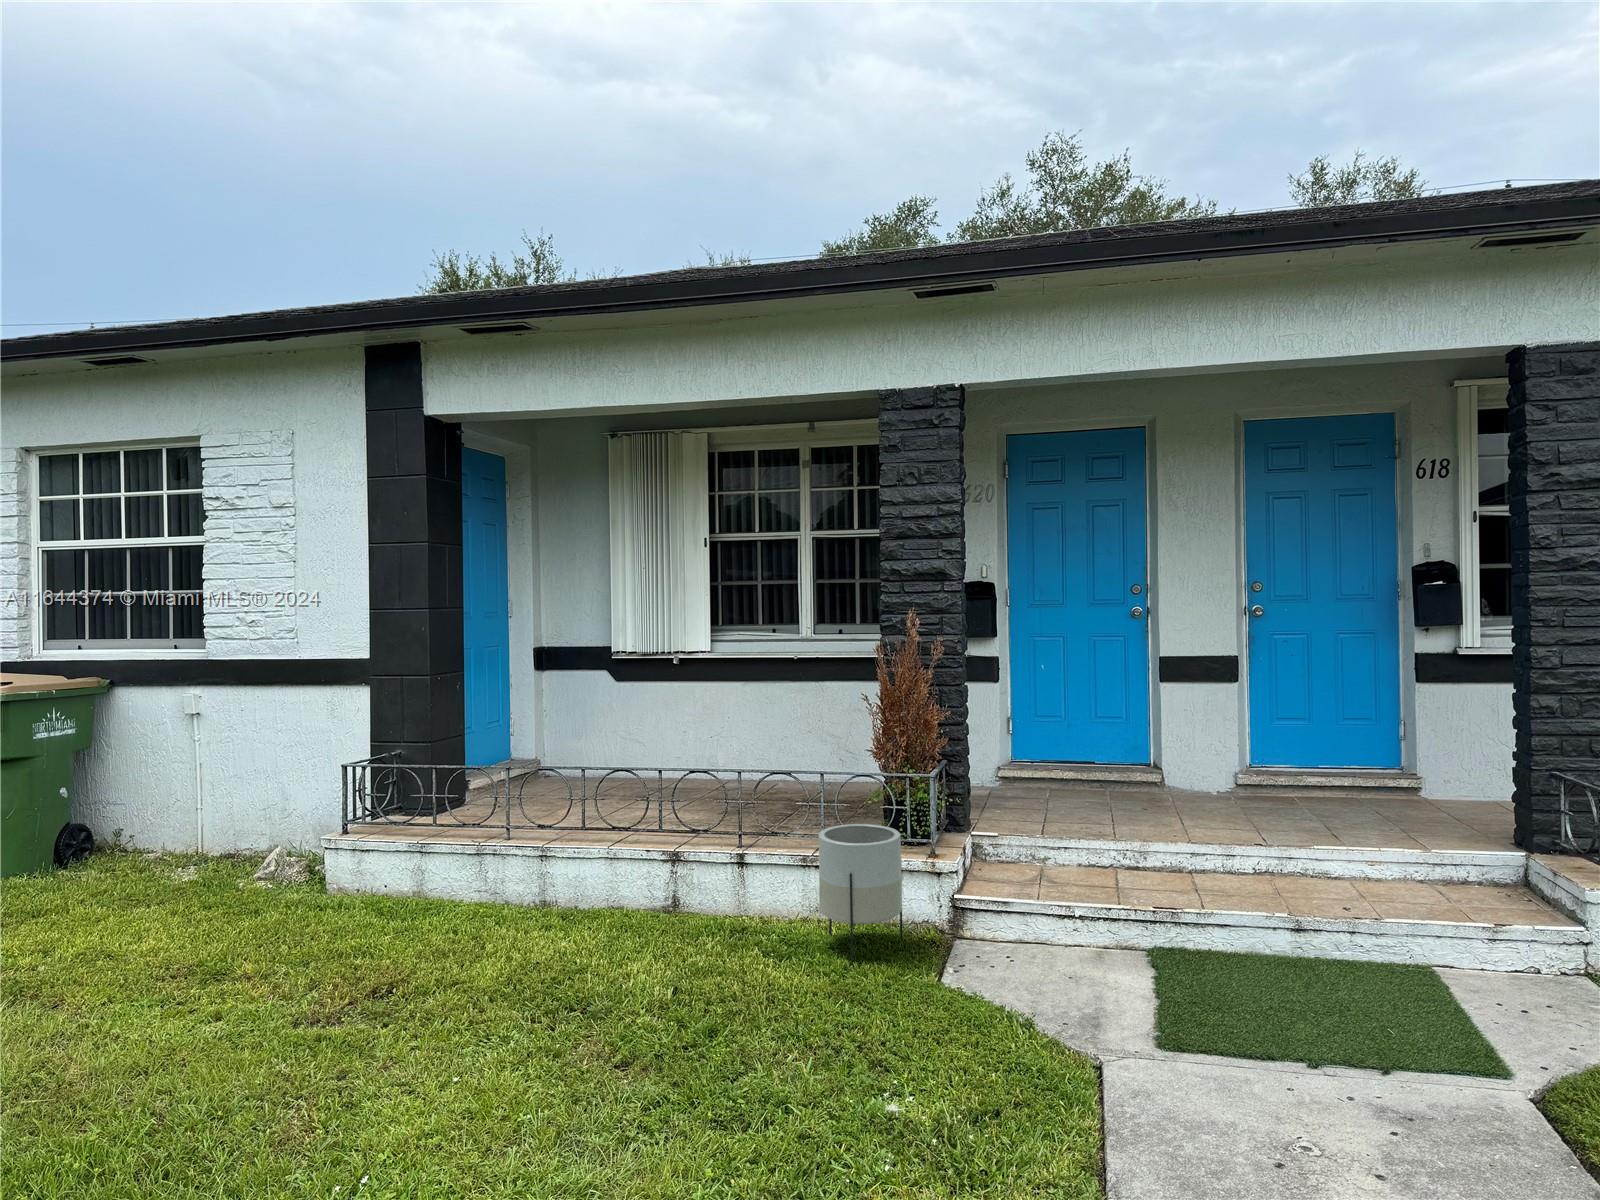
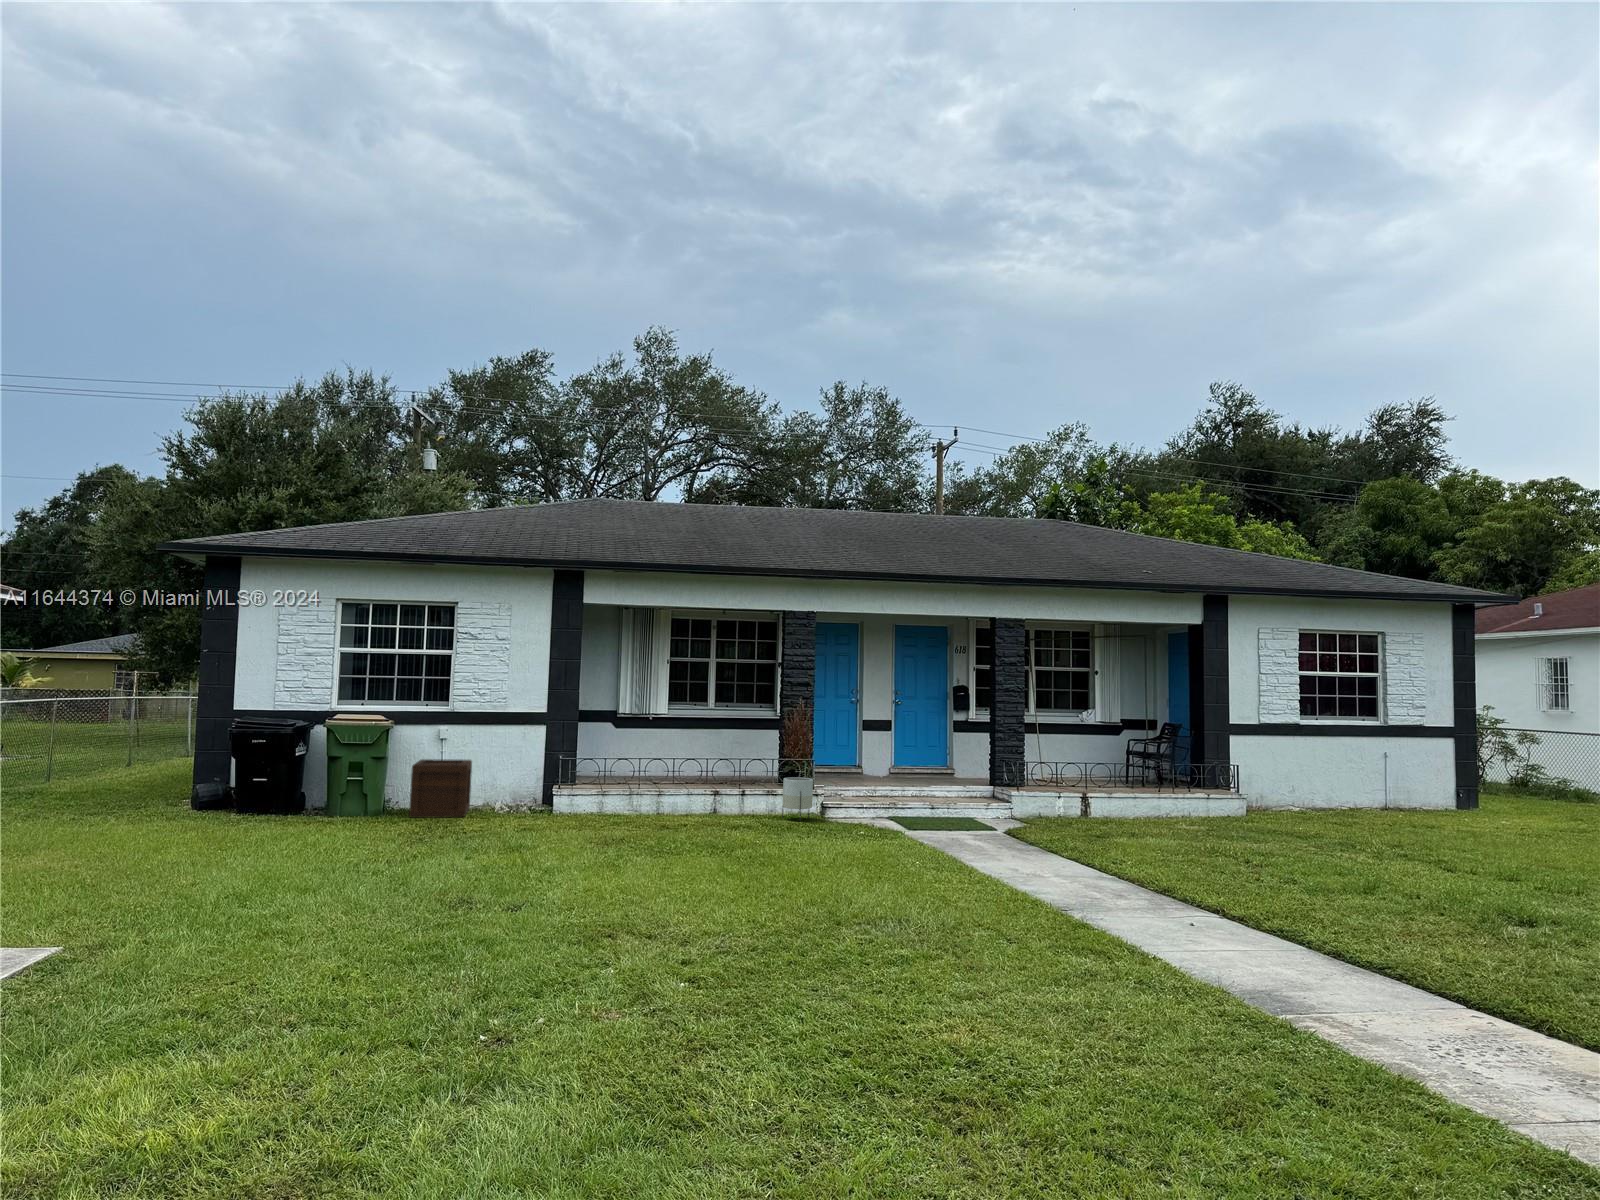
wooden crate: none [94,749,267,876] -> present [409,759,472,818]

